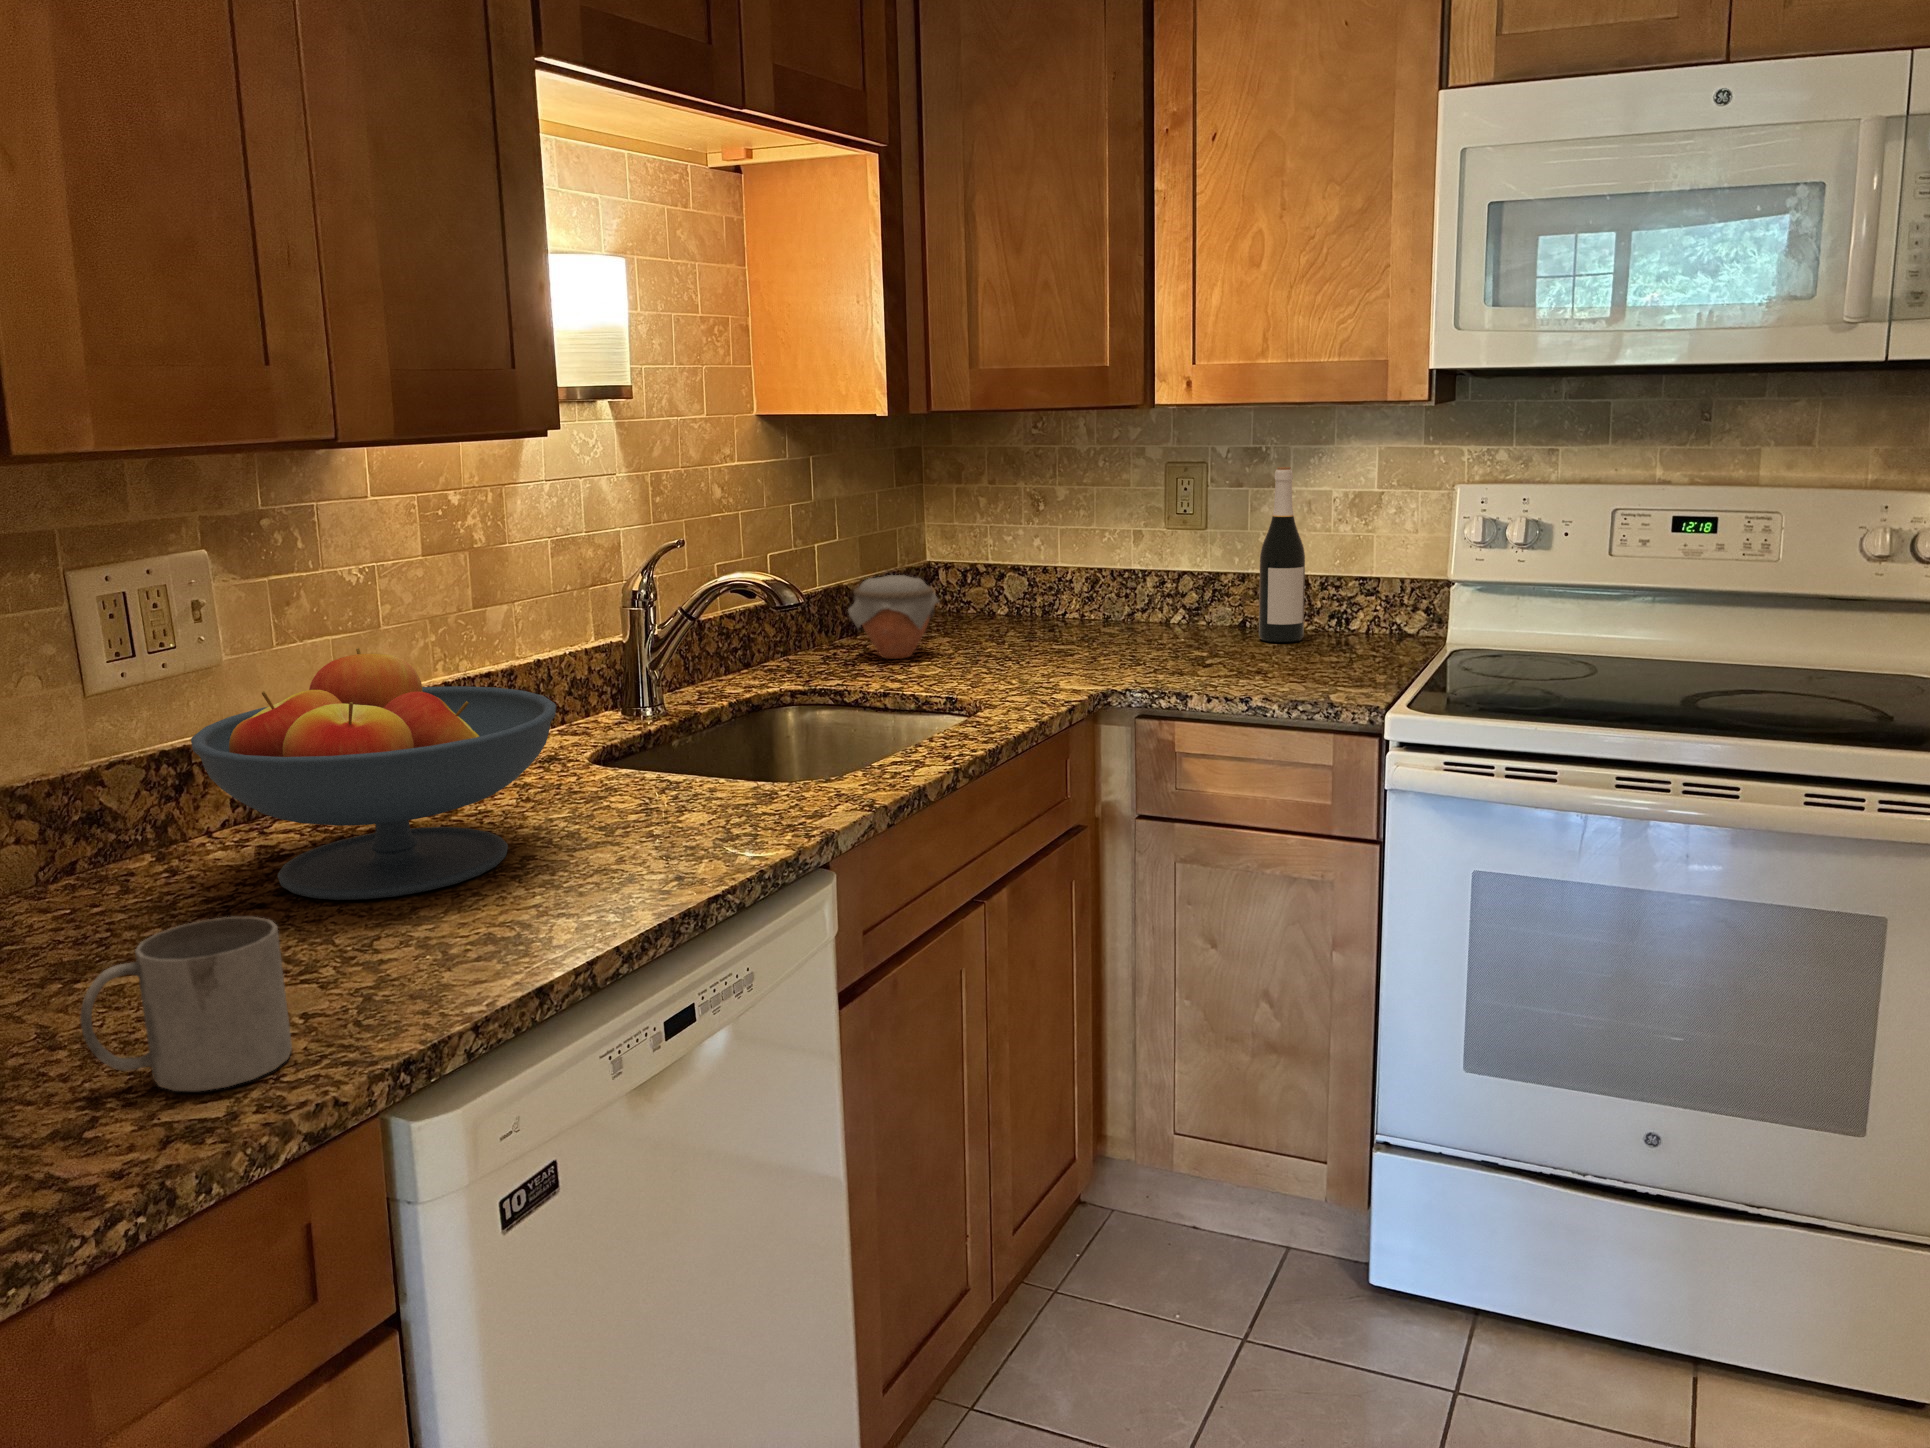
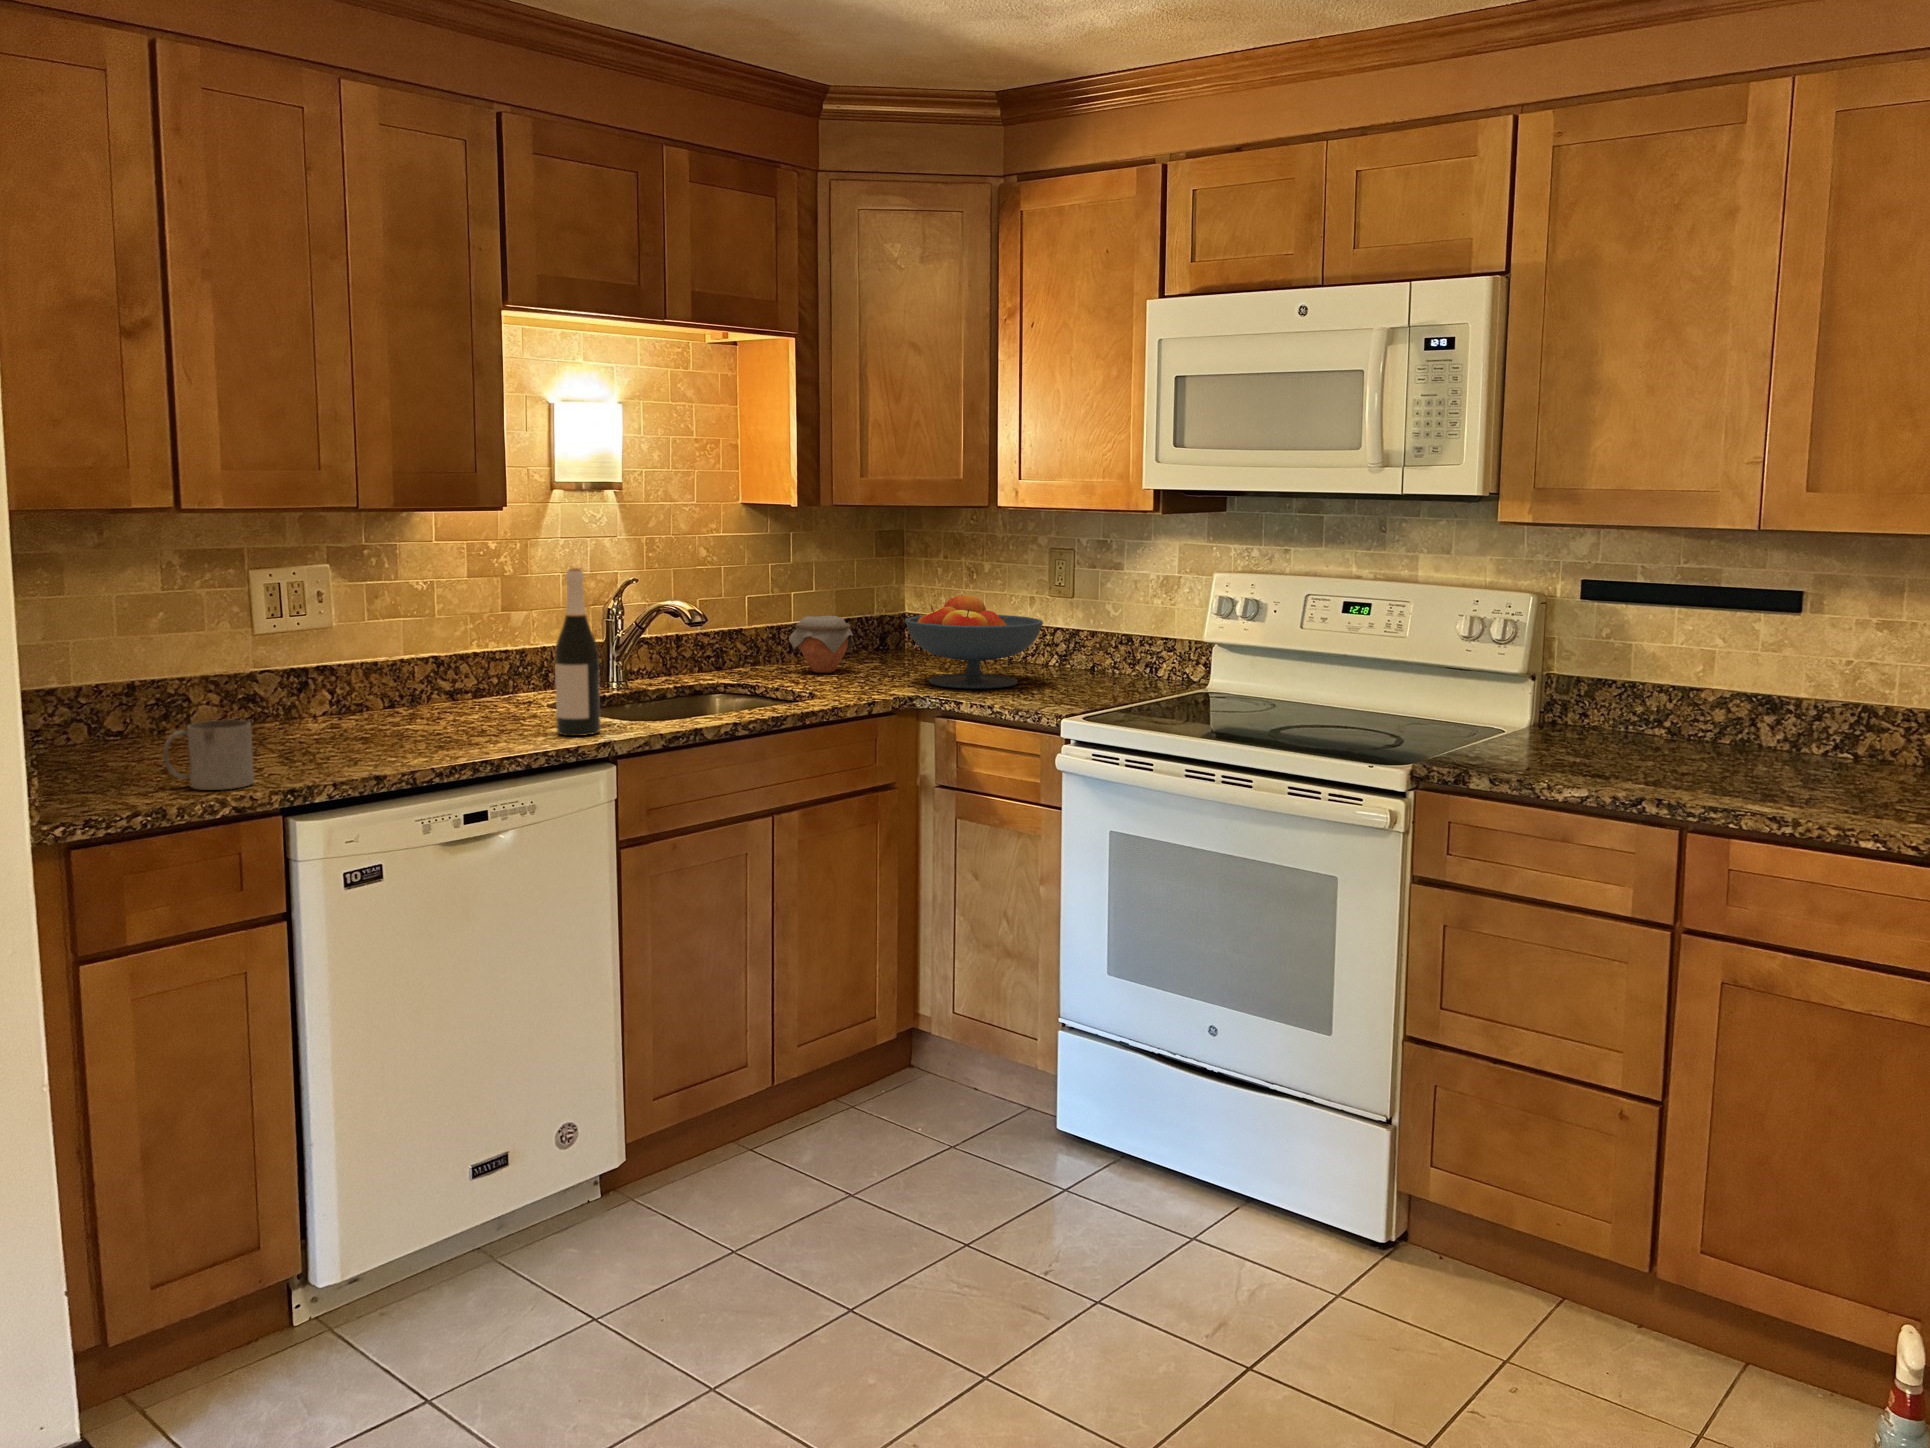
wine bottle: present [1259,467,1305,642] -> present [555,568,601,736]
fruit bowl: present [191,648,556,900] -> present [905,594,1043,689]

